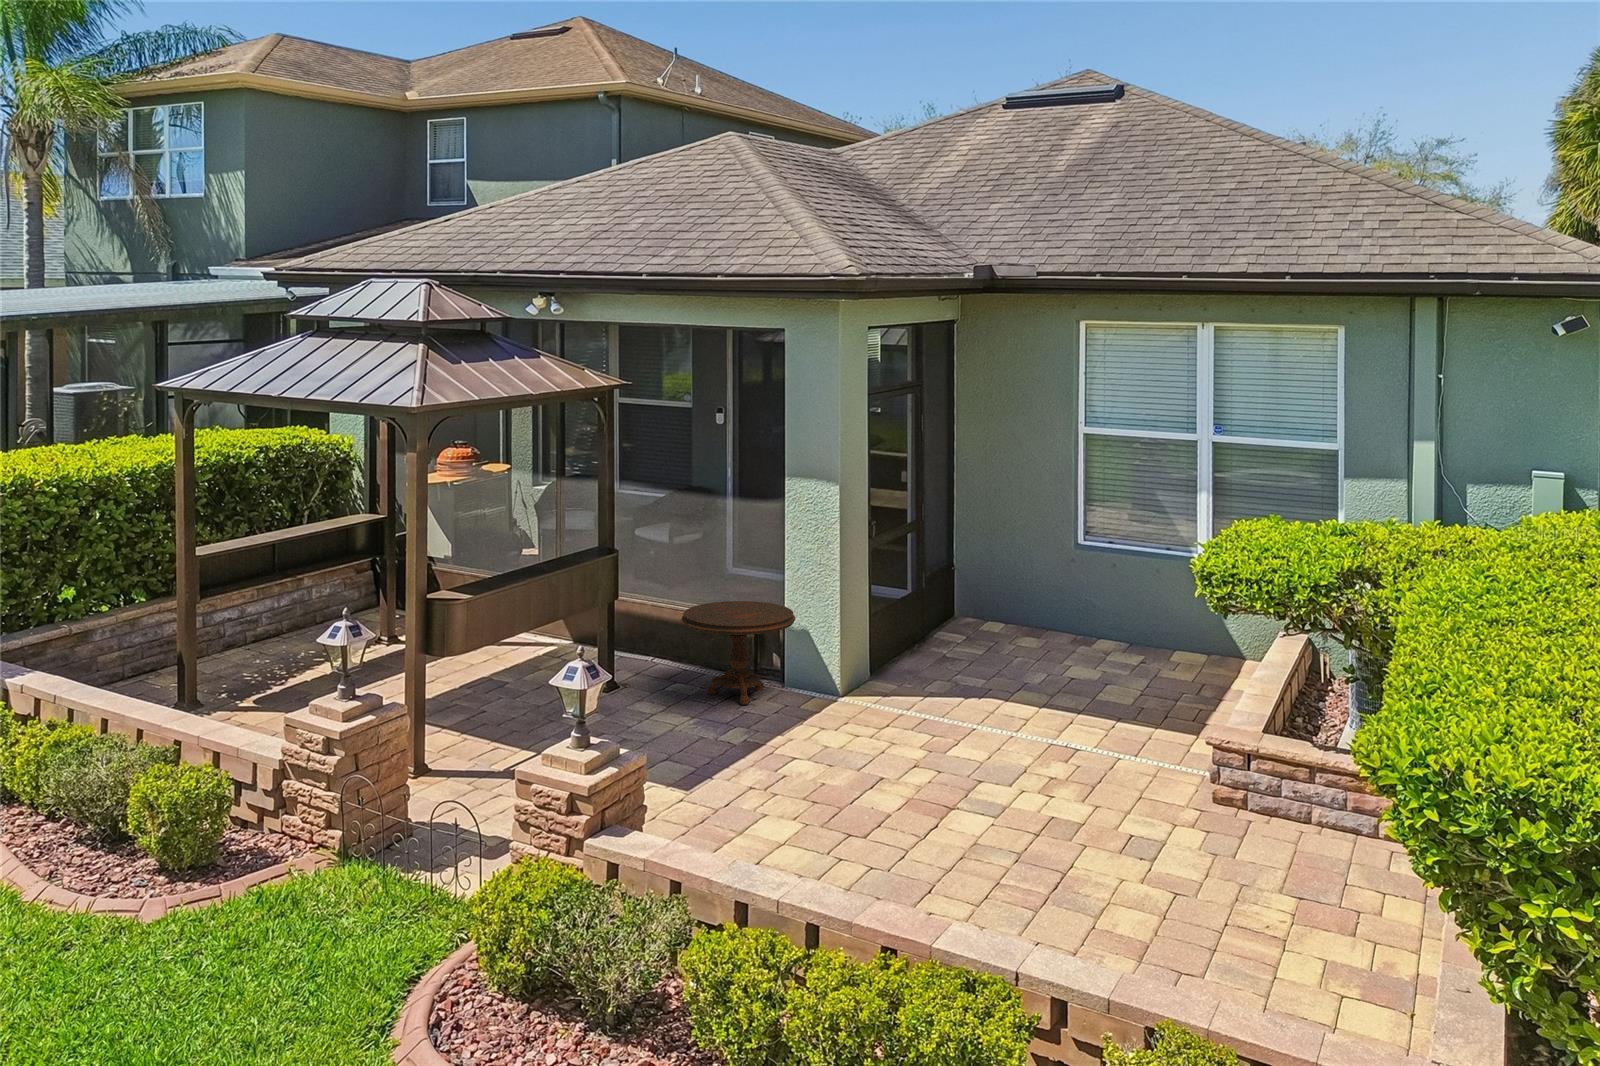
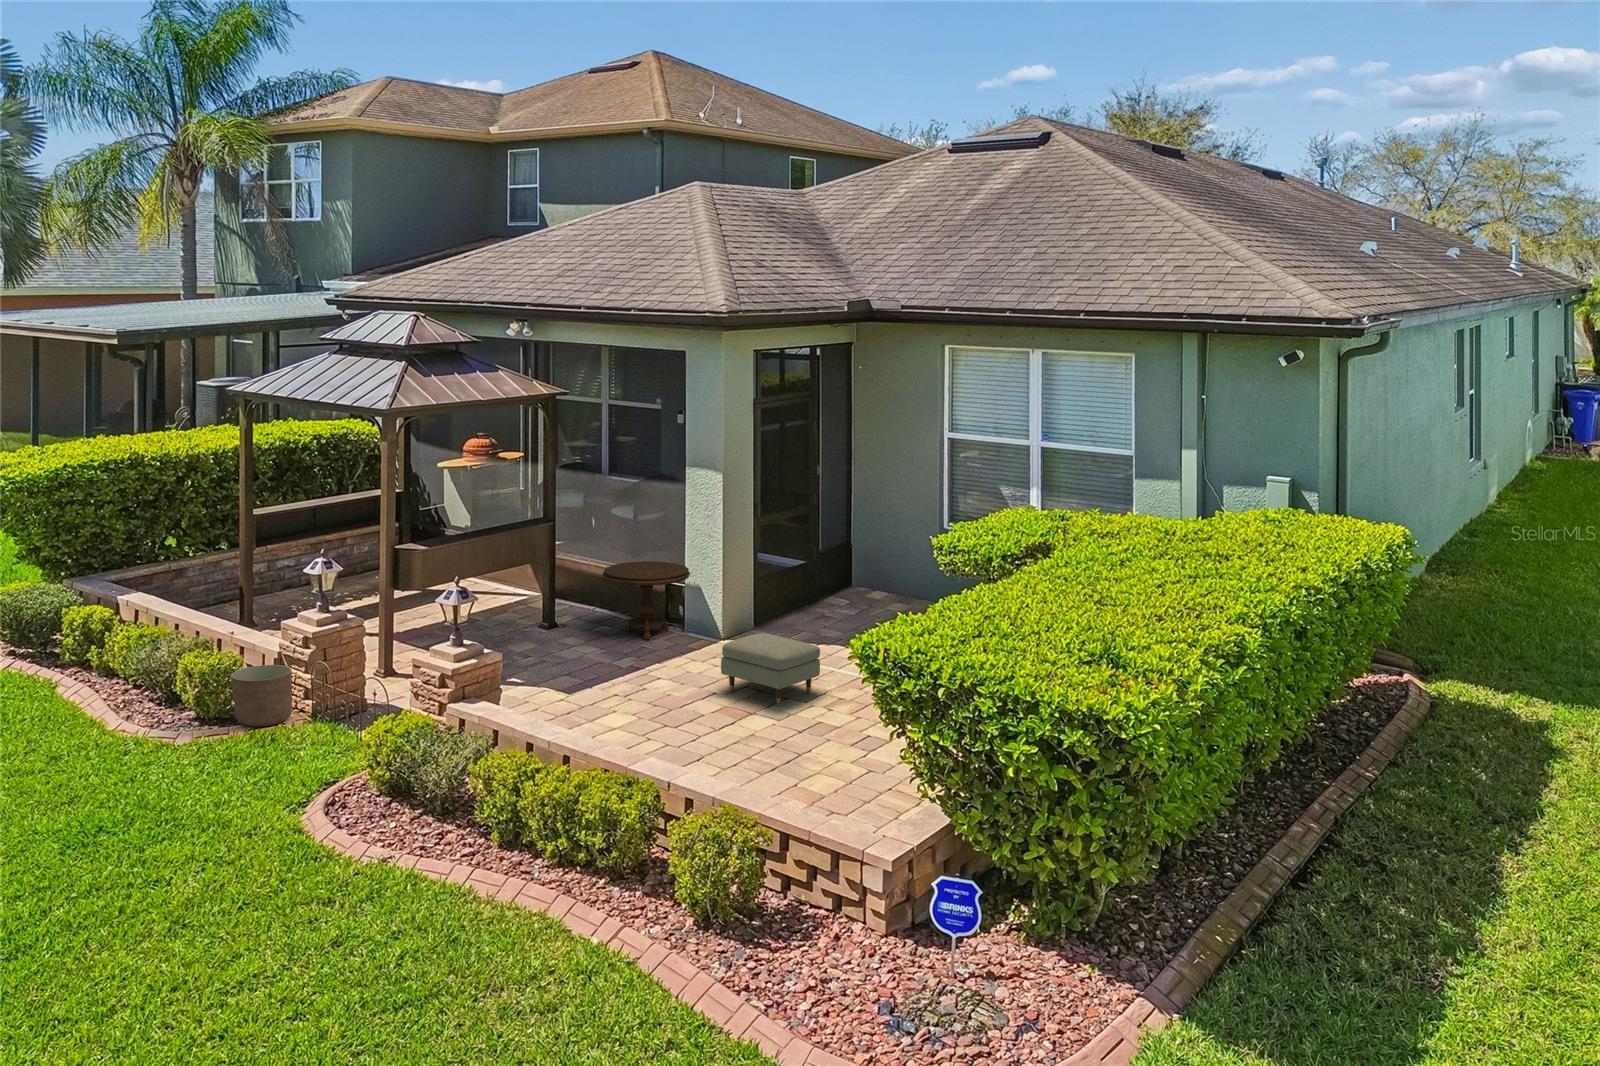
ottoman: none [890,696,1023,795] -> present [721,634,820,705]
planter: none [218,781,309,880] -> present [231,665,292,727]

